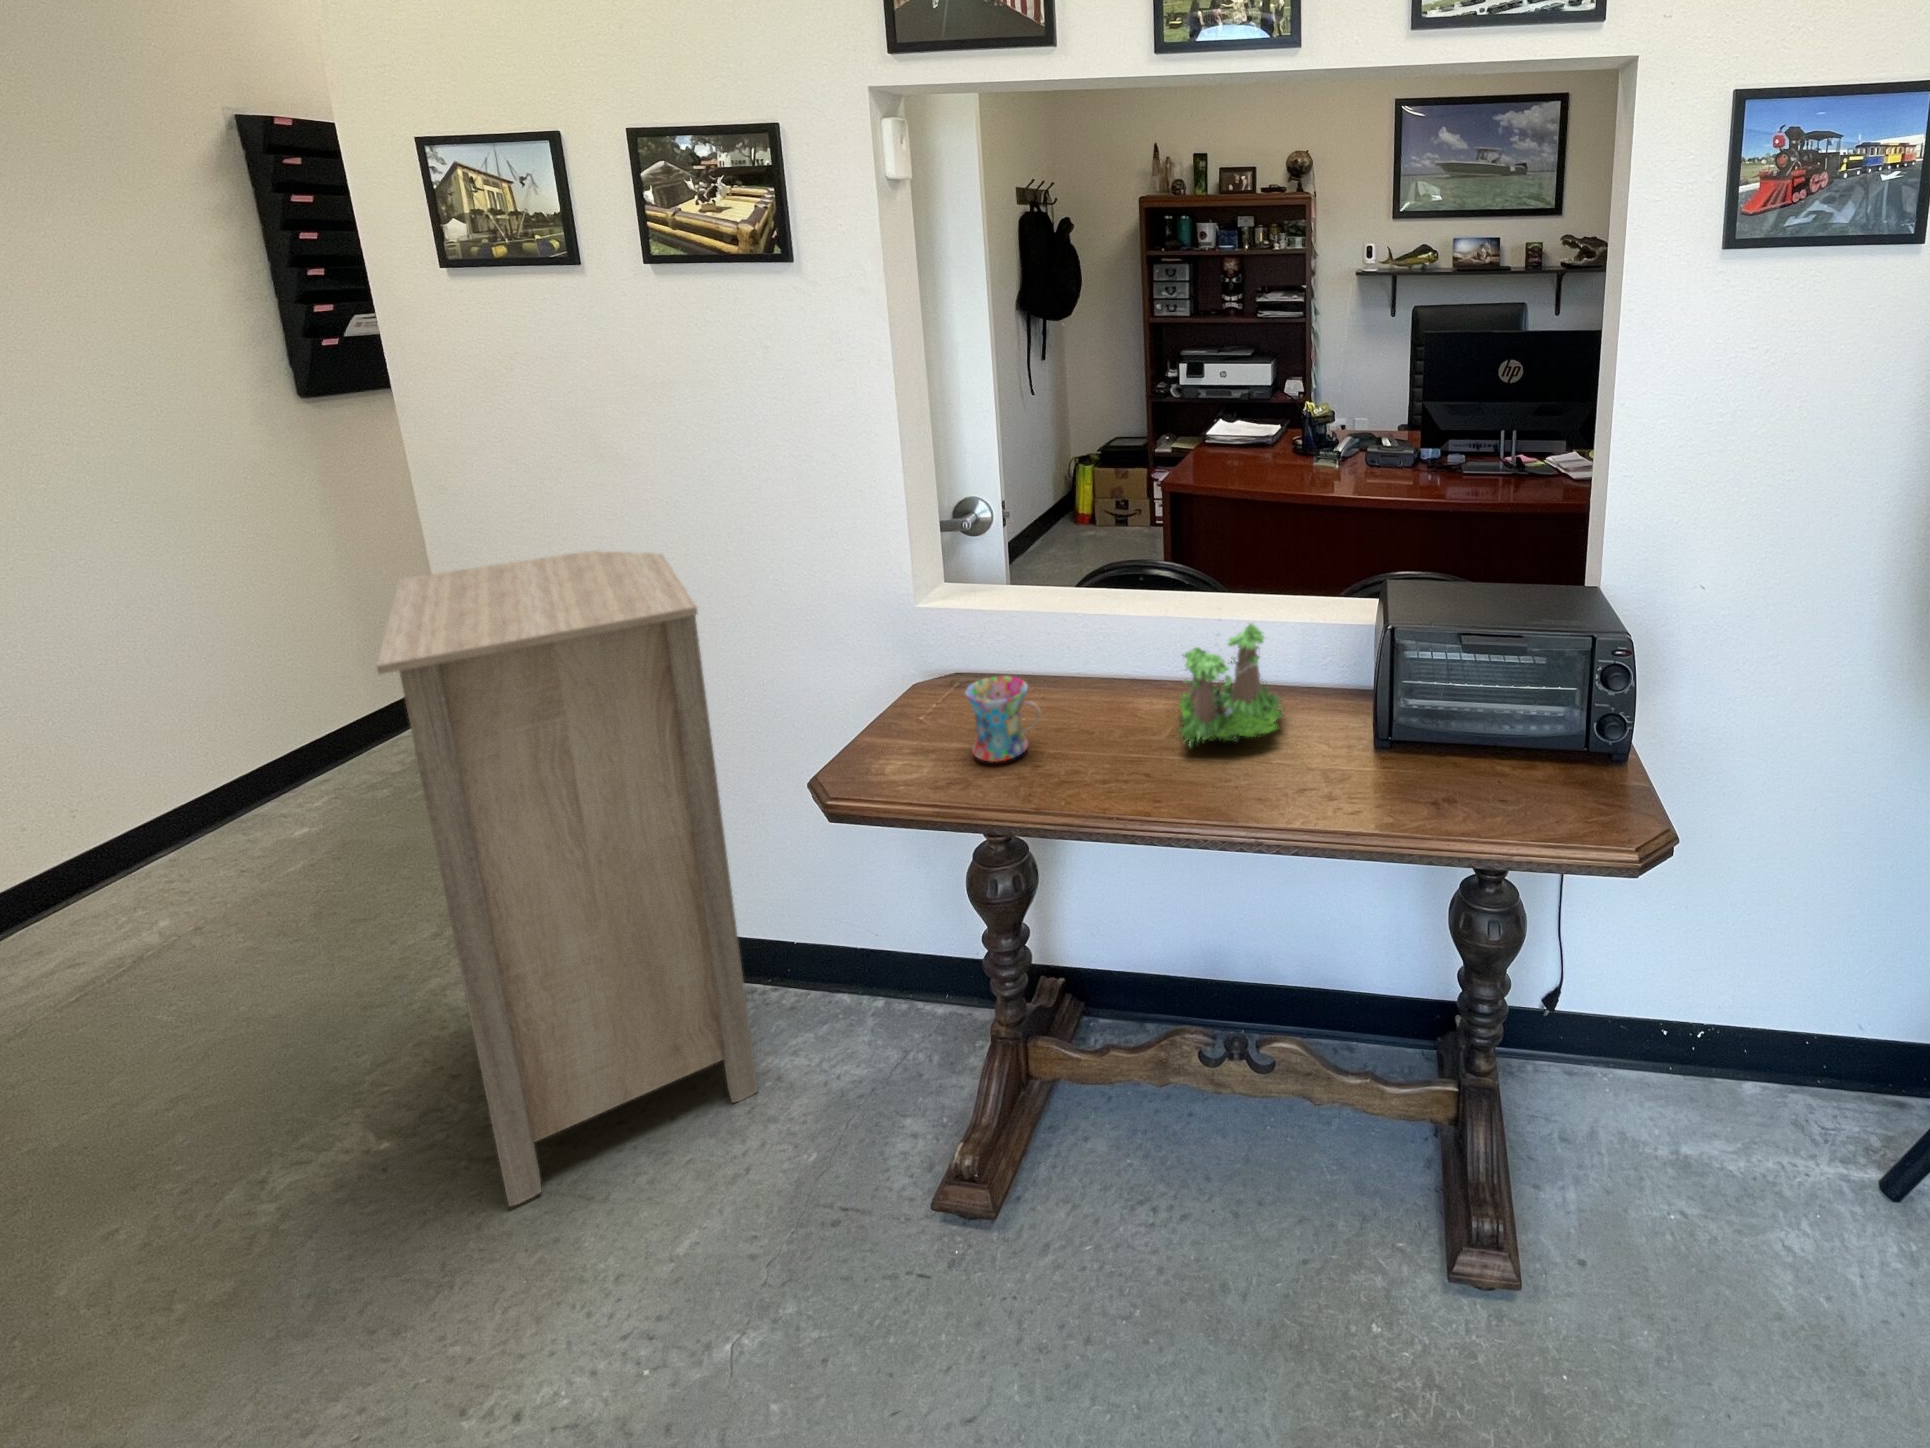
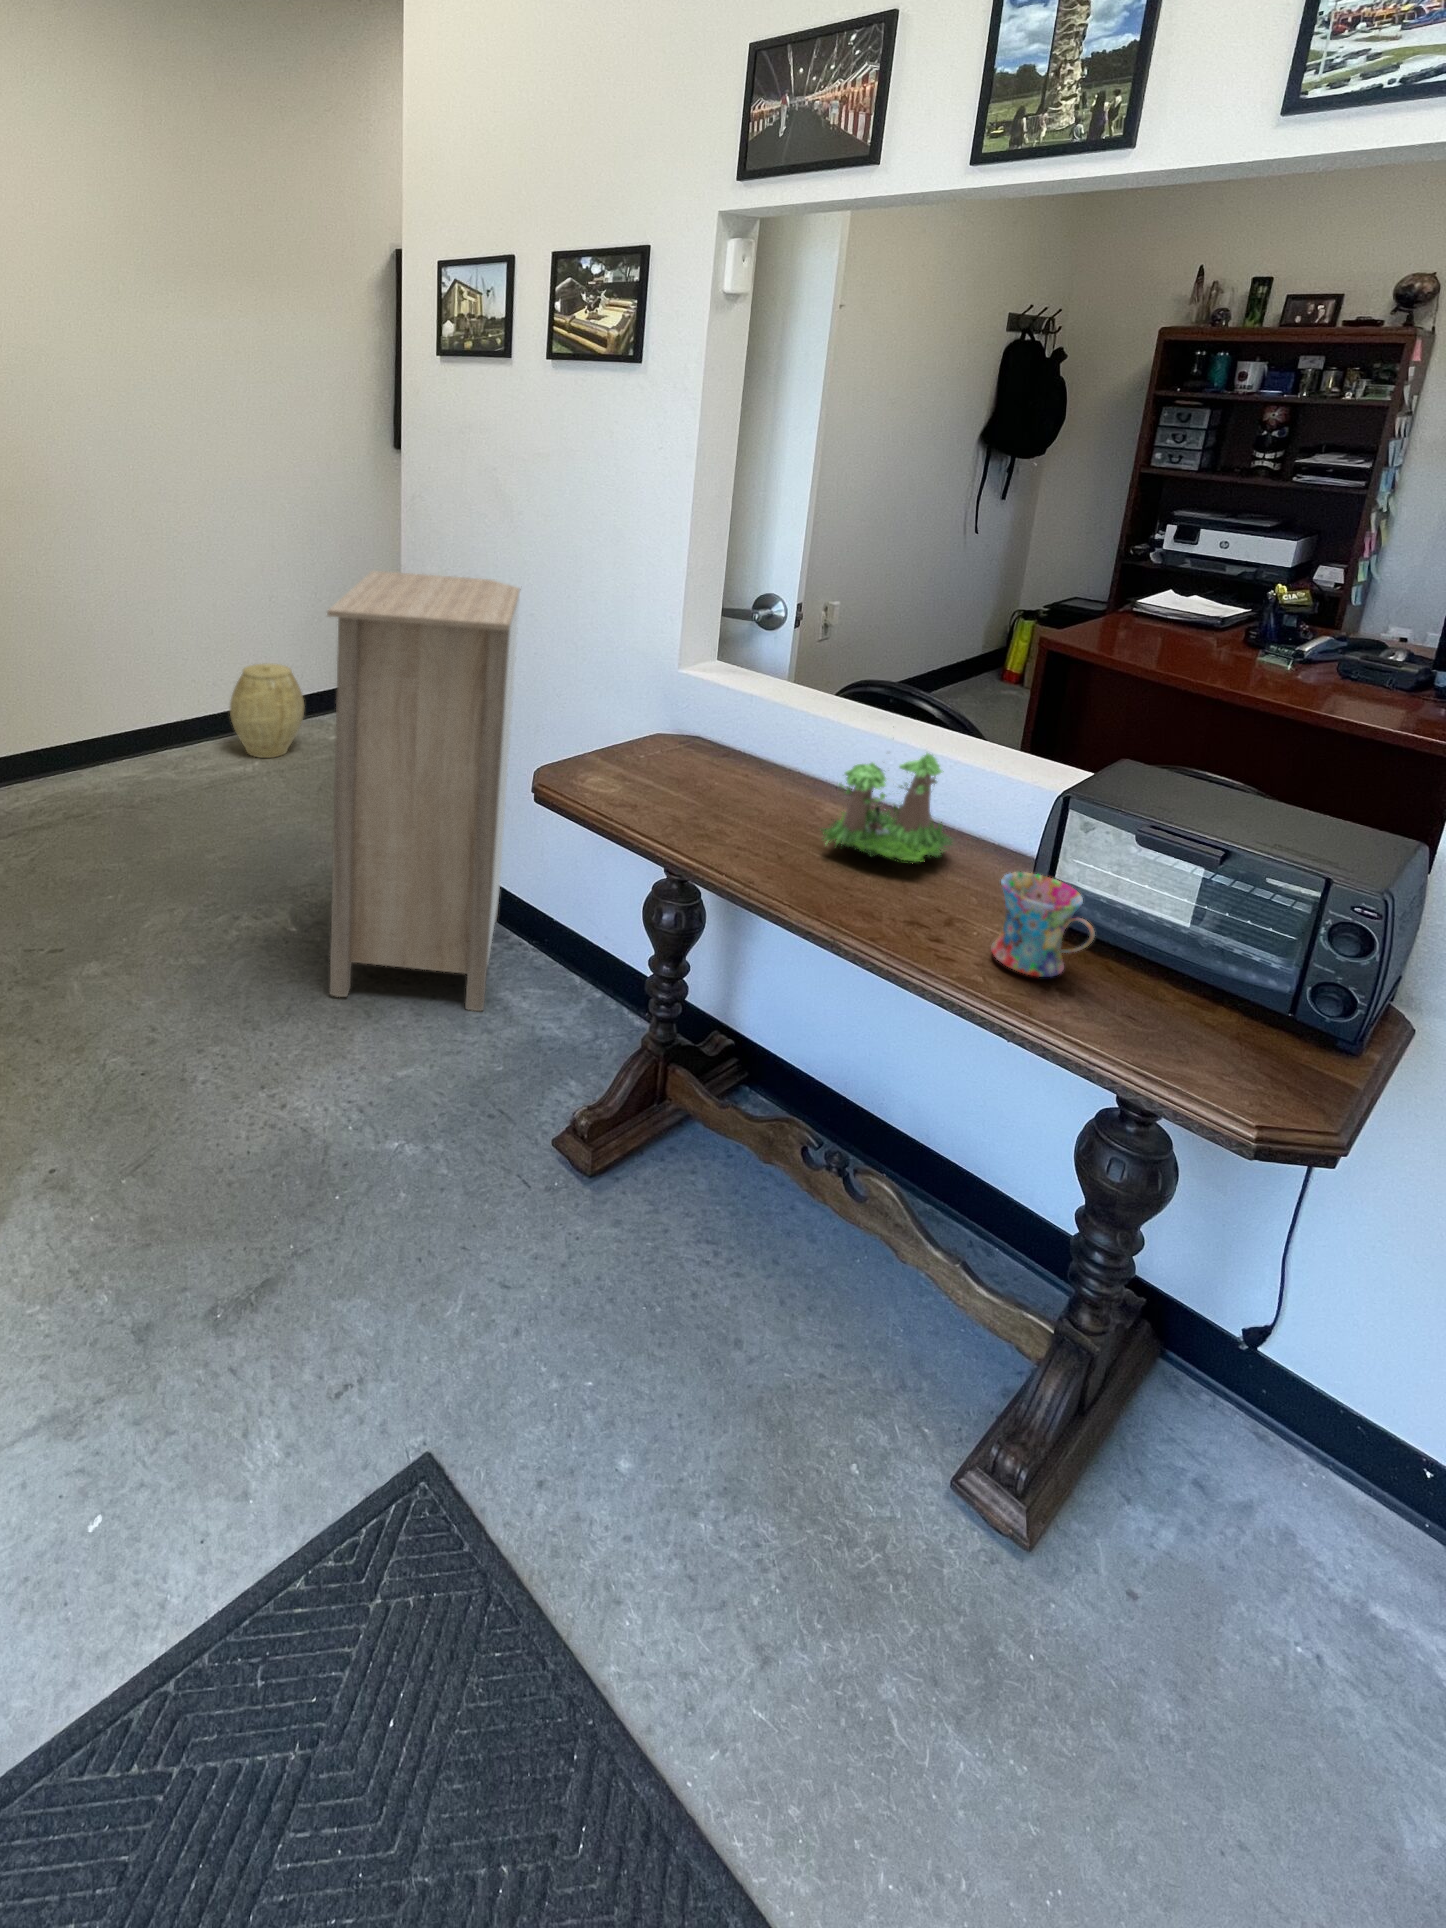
mug: present [965,676,1040,762] -> present [991,872,1095,977]
woven basket: none [80,745,252,902] -> present [230,664,304,758]

